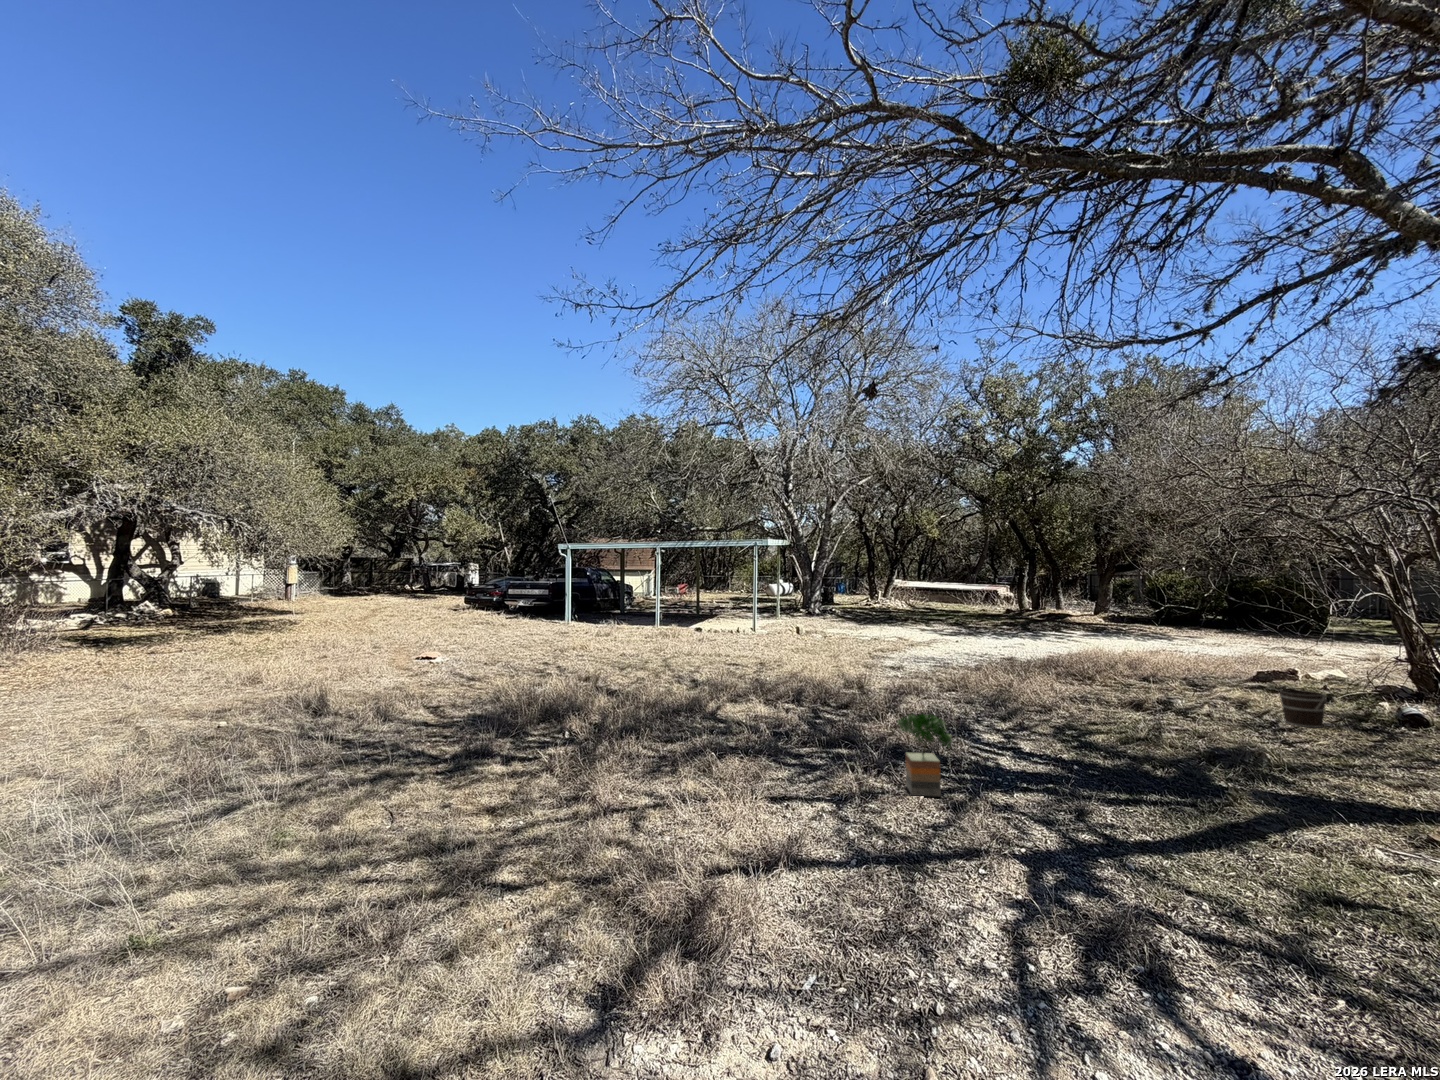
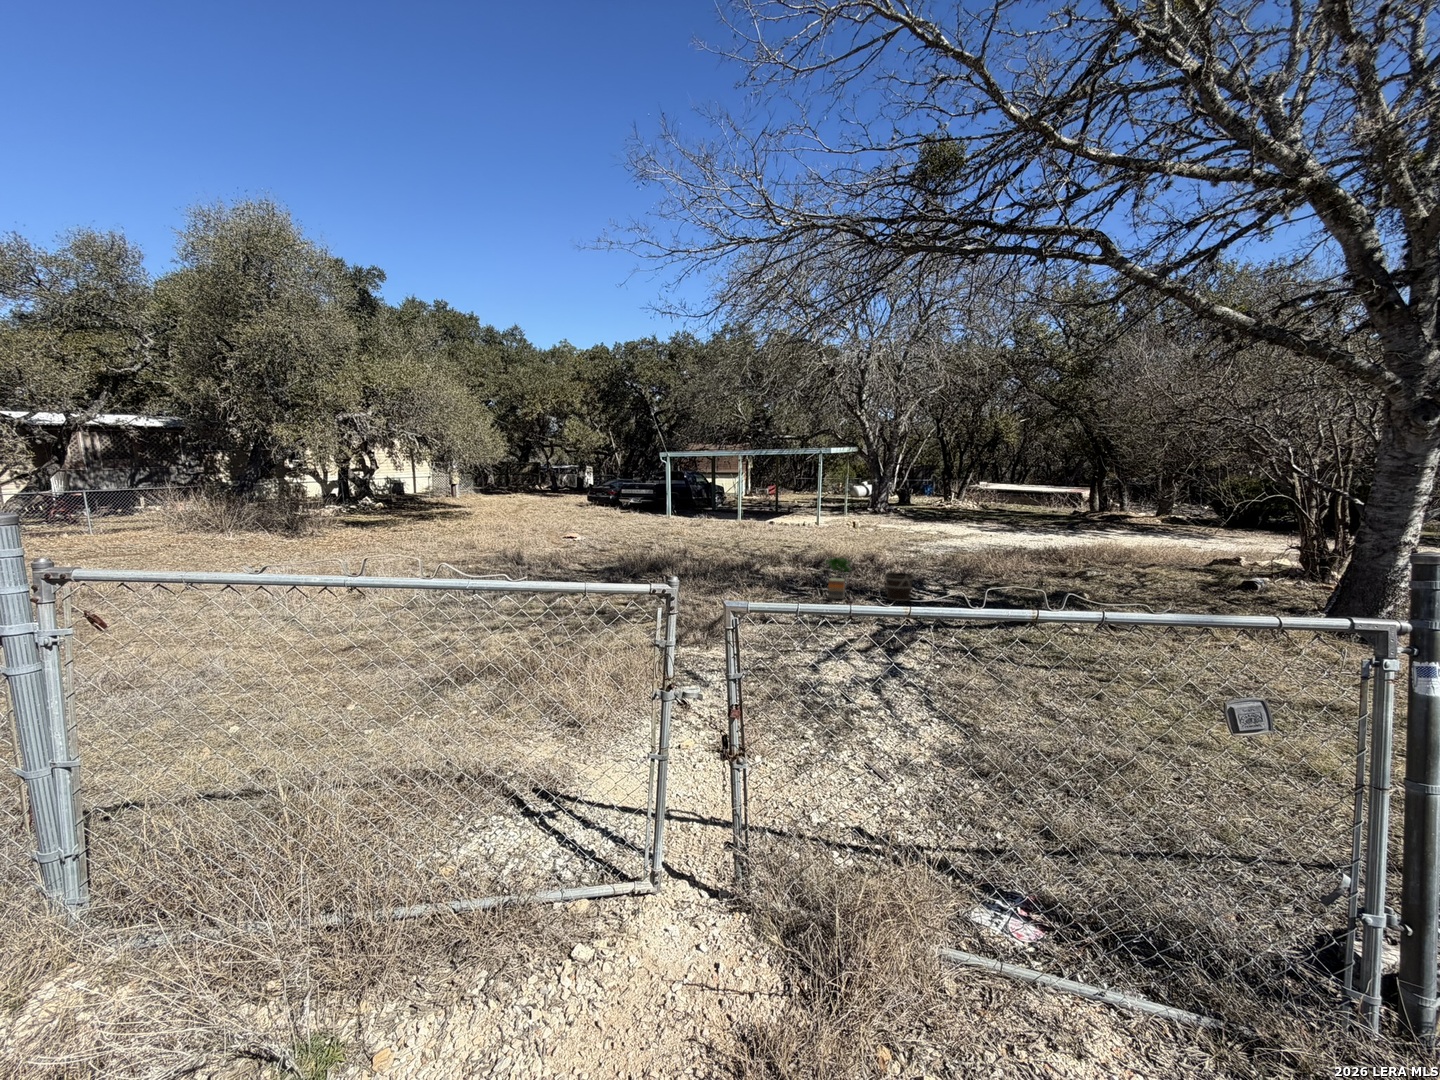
bucket: present [1280,689,1326,727] -> present [886,572,913,601]

